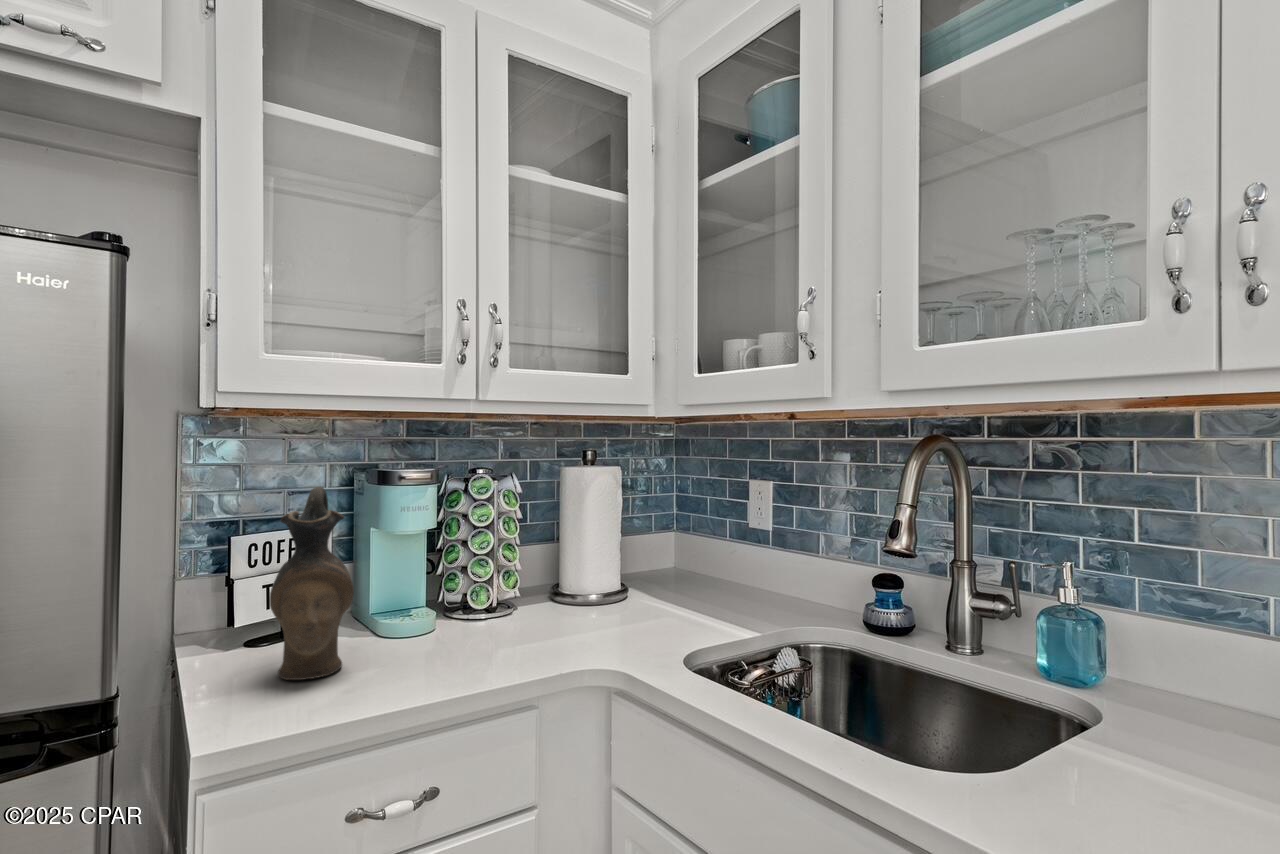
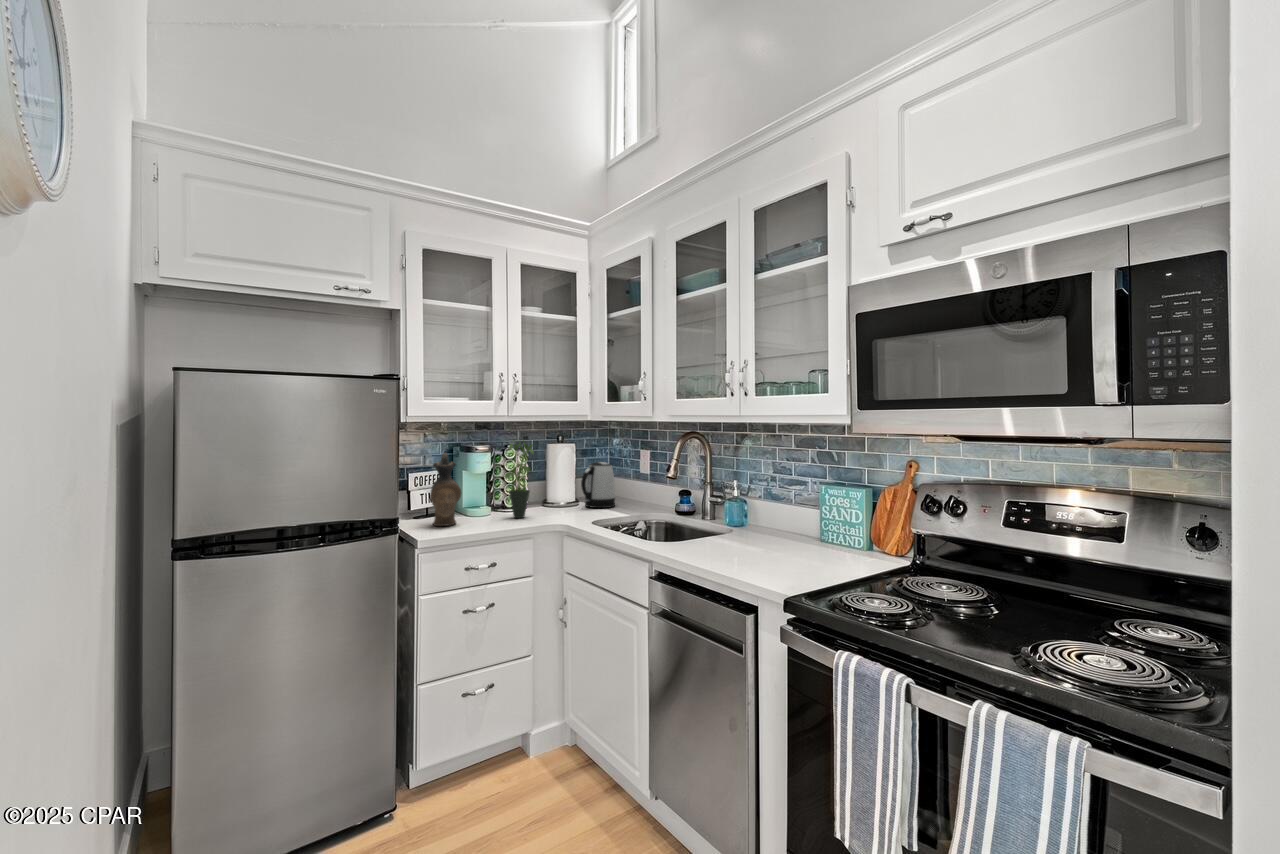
potted plant: none [467,455,548,645] -> present [505,440,534,518]
kettle: none [638,506,708,609] -> present [581,462,615,508]

